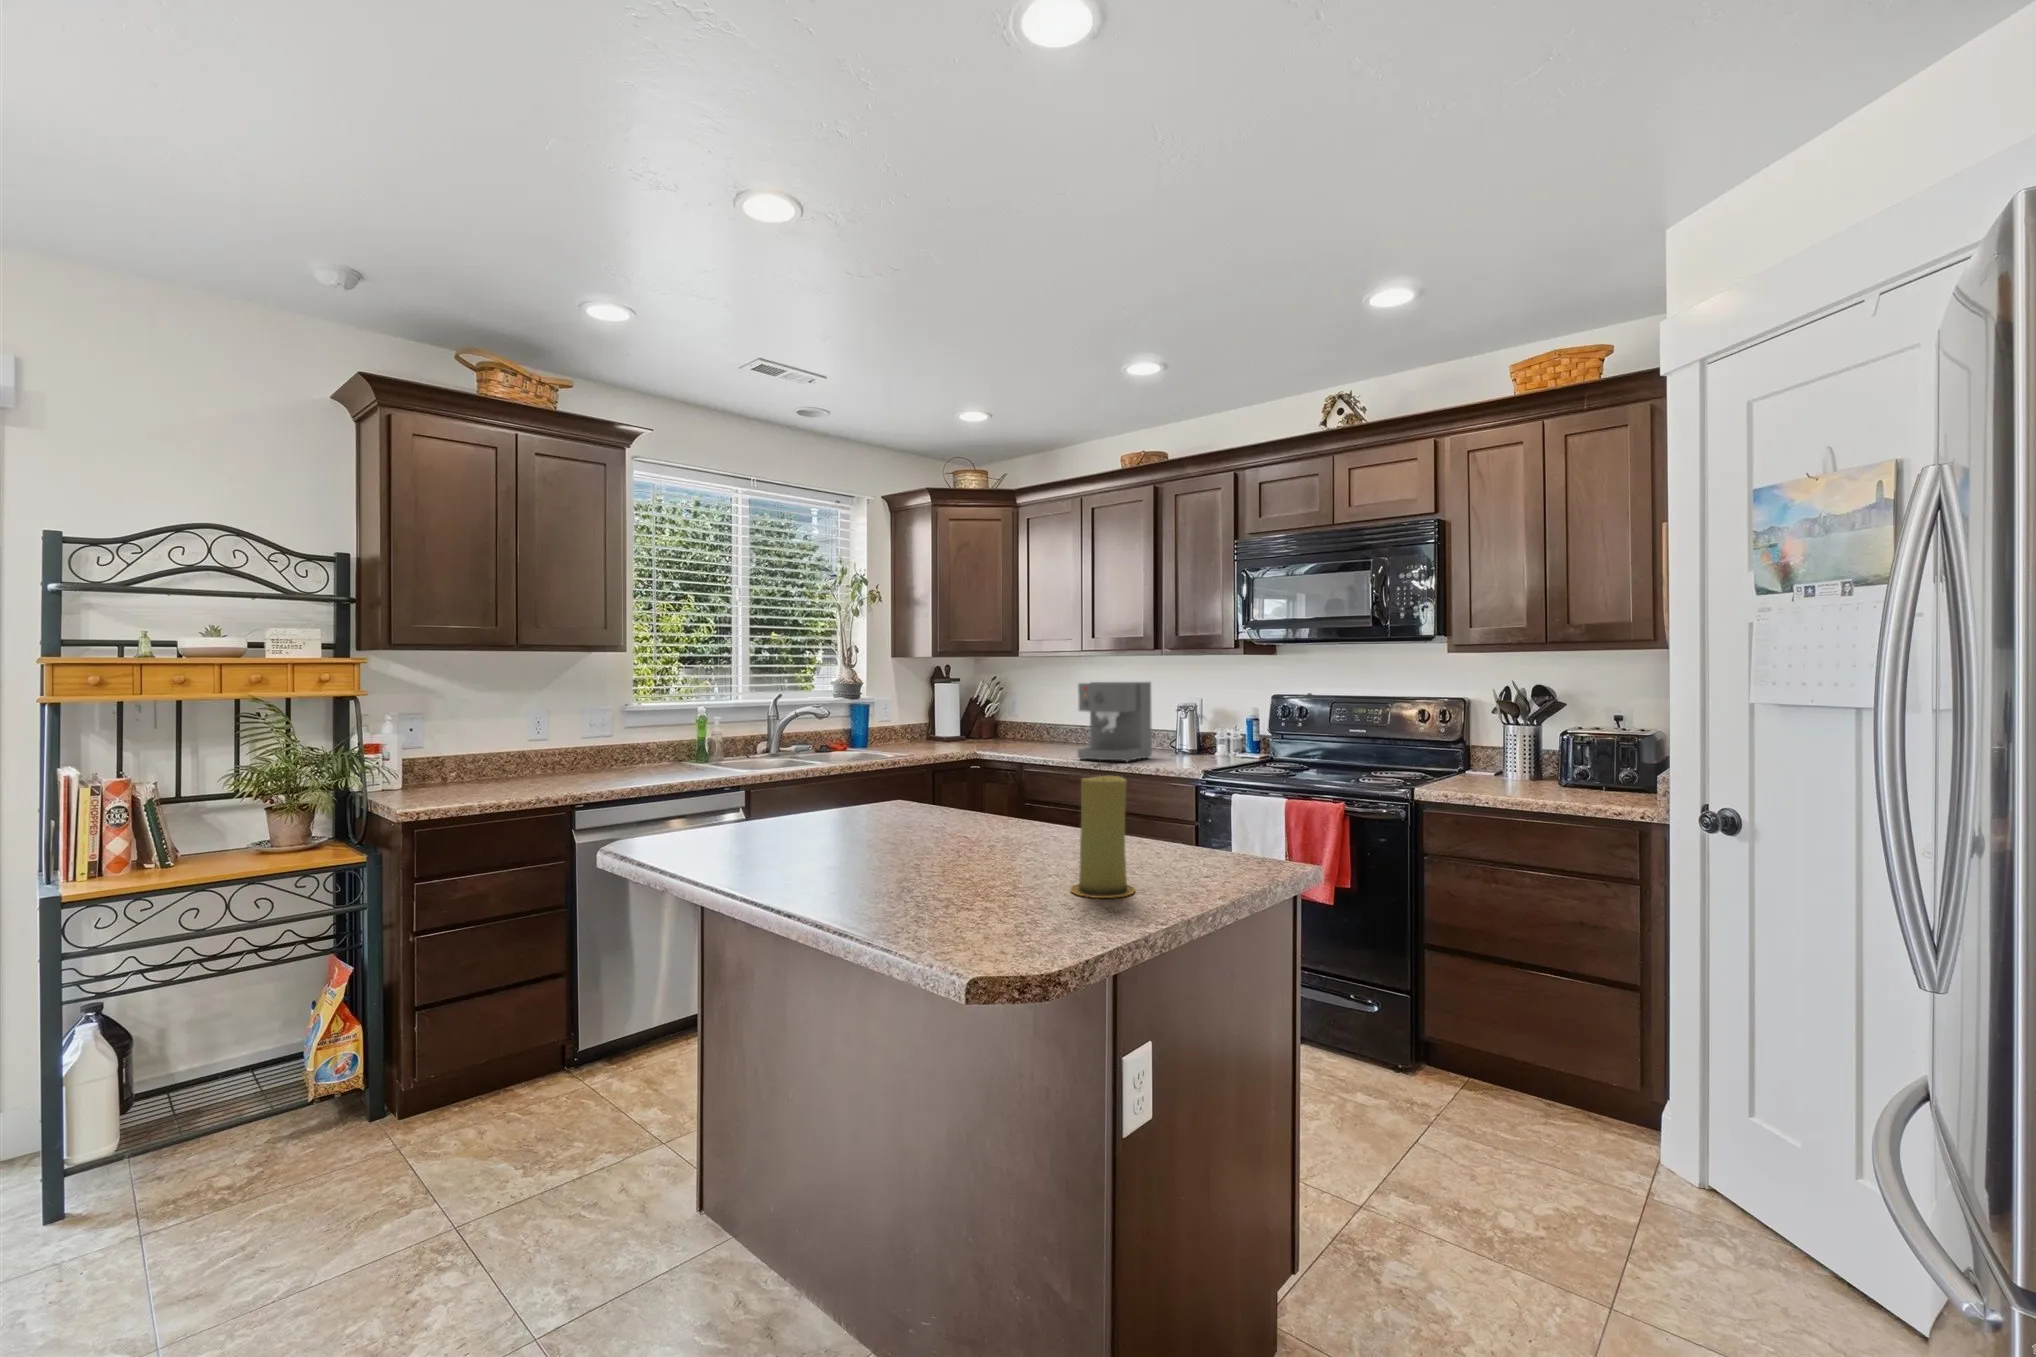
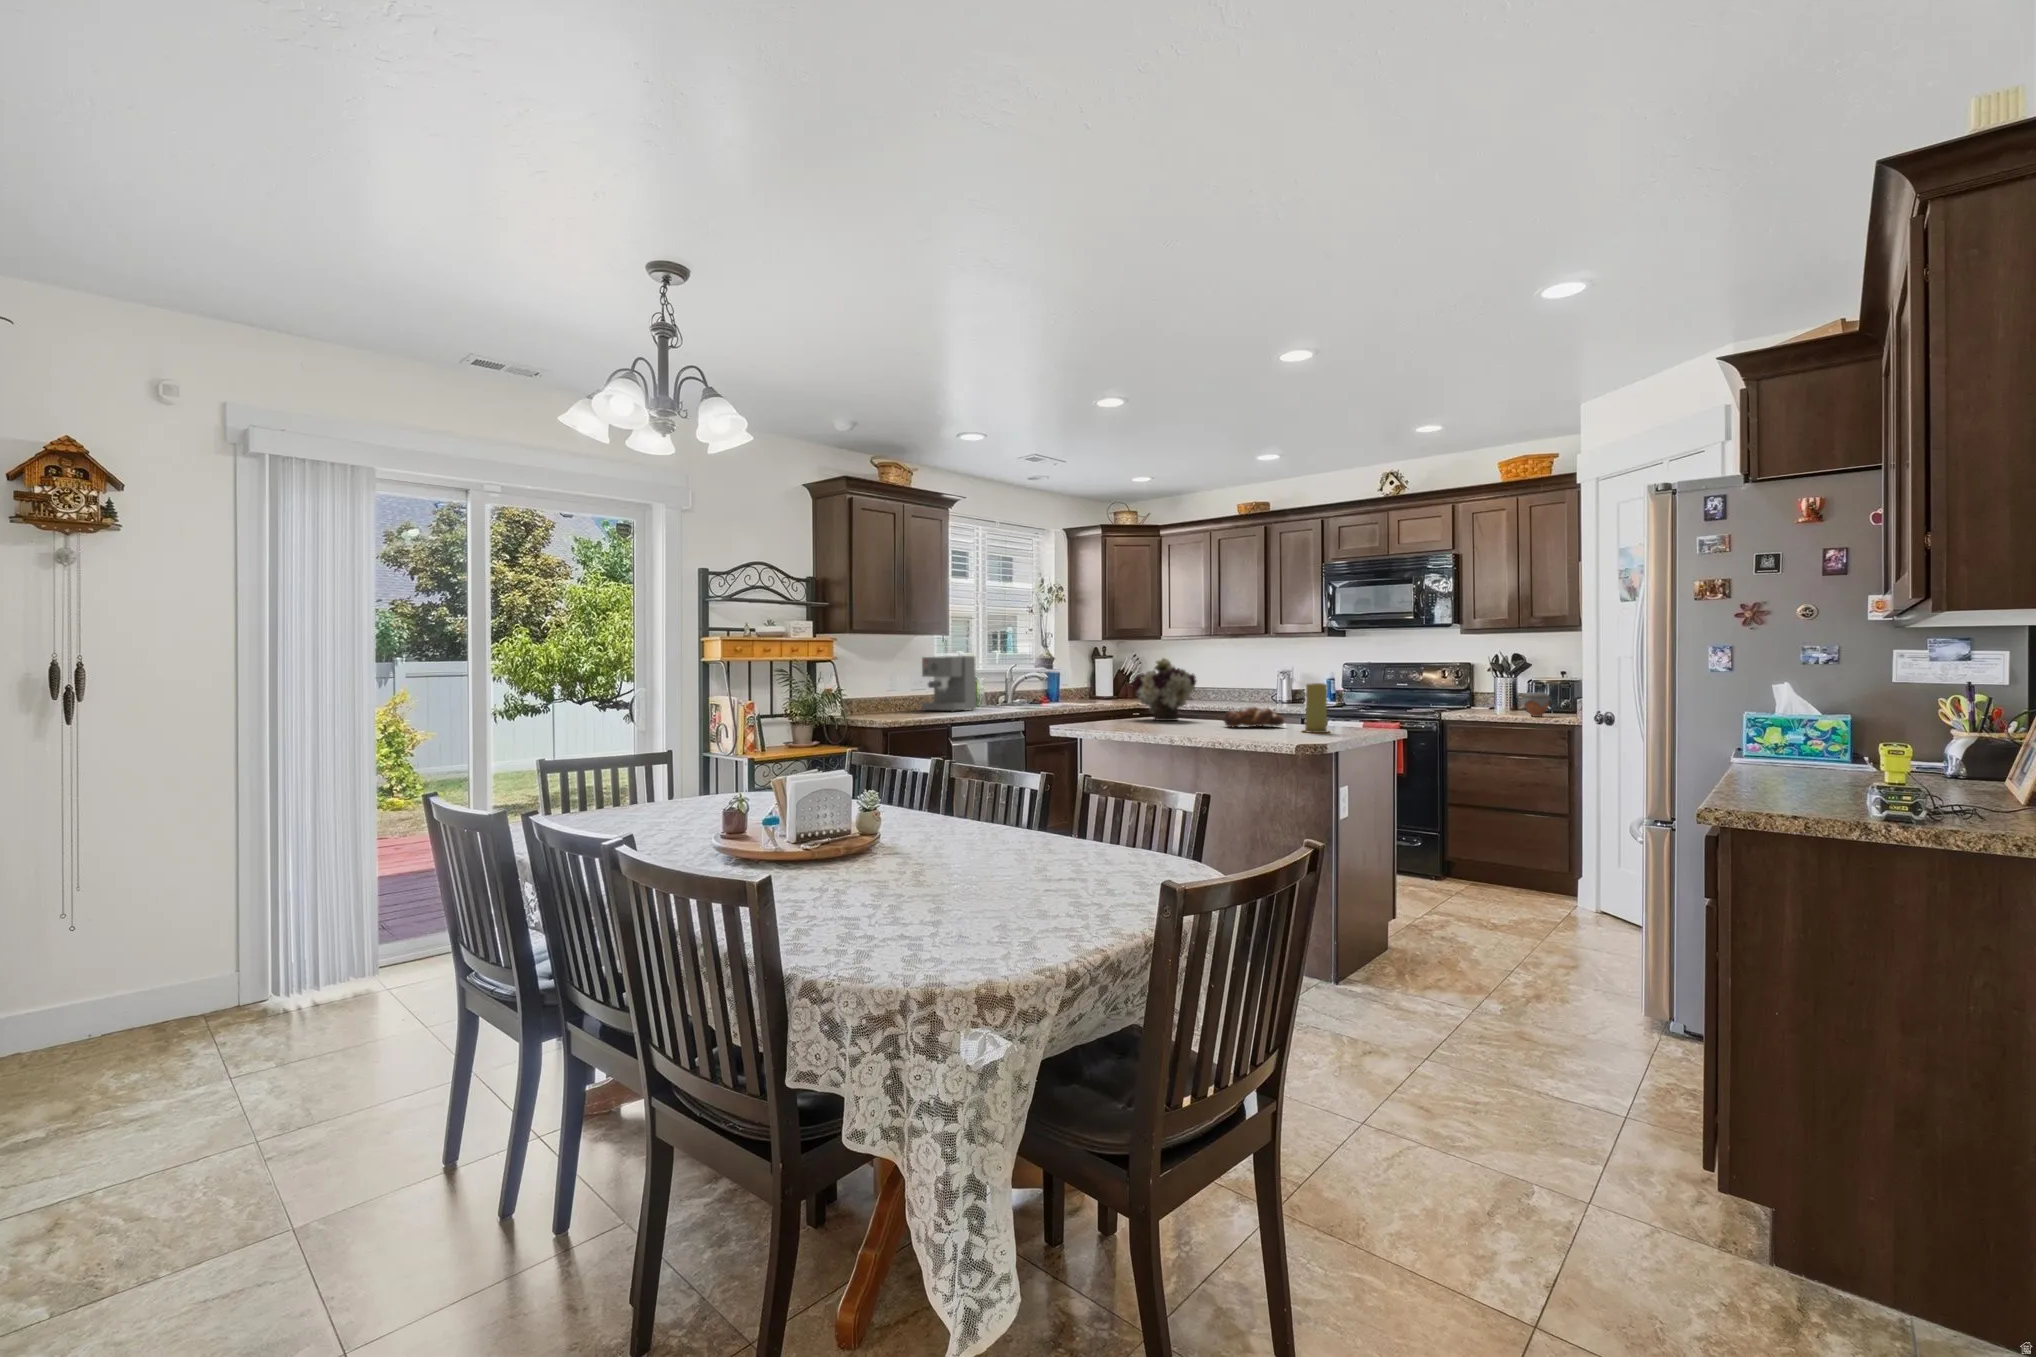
coffee maker: present [1078,682,1152,762] -> present [922,656,976,711]
flower arrangement: none [814,702,936,827] -> present [1132,658,1196,721]
jar: none [1547,753,1604,796] -> present [1520,692,1552,717]
bread loaf: none [936,814,1062,863] -> present [1223,706,1284,728]

